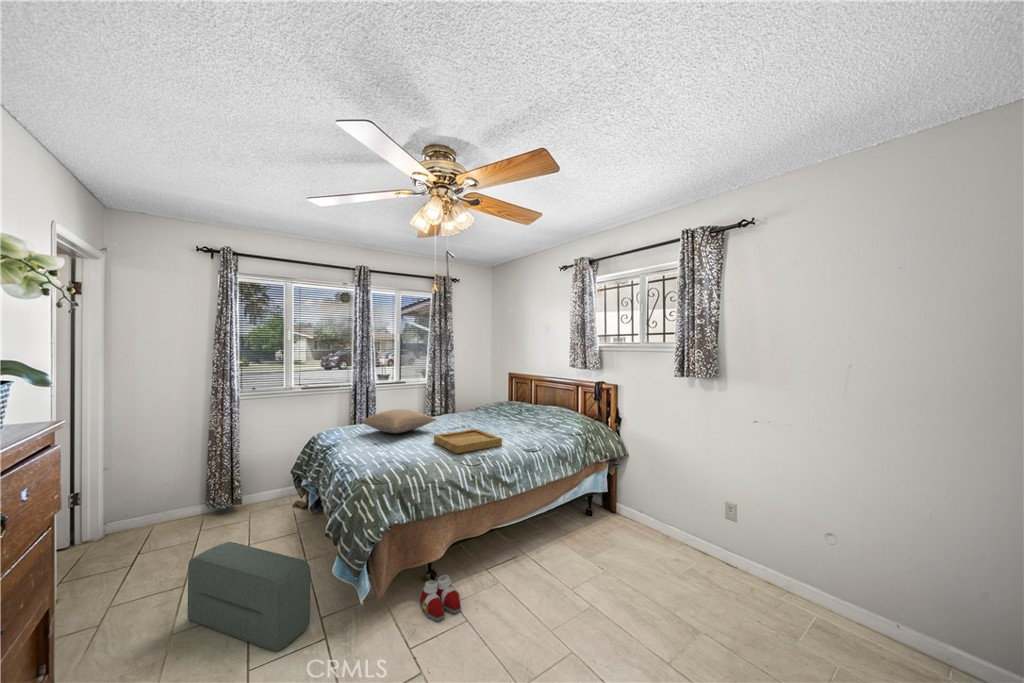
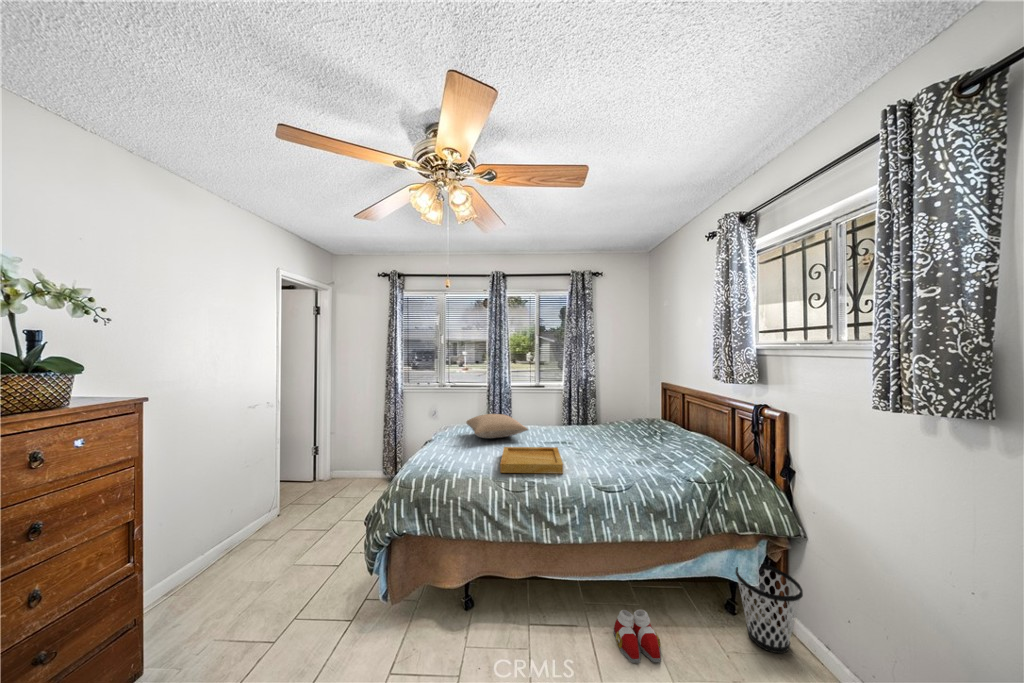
wastebasket: none [597,479,632,527] -> present [735,564,803,653]
pouf: present [188,542,311,652] -> none [304,506,349,614]
slippers: present [420,575,461,621] -> present [614,610,661,663]

